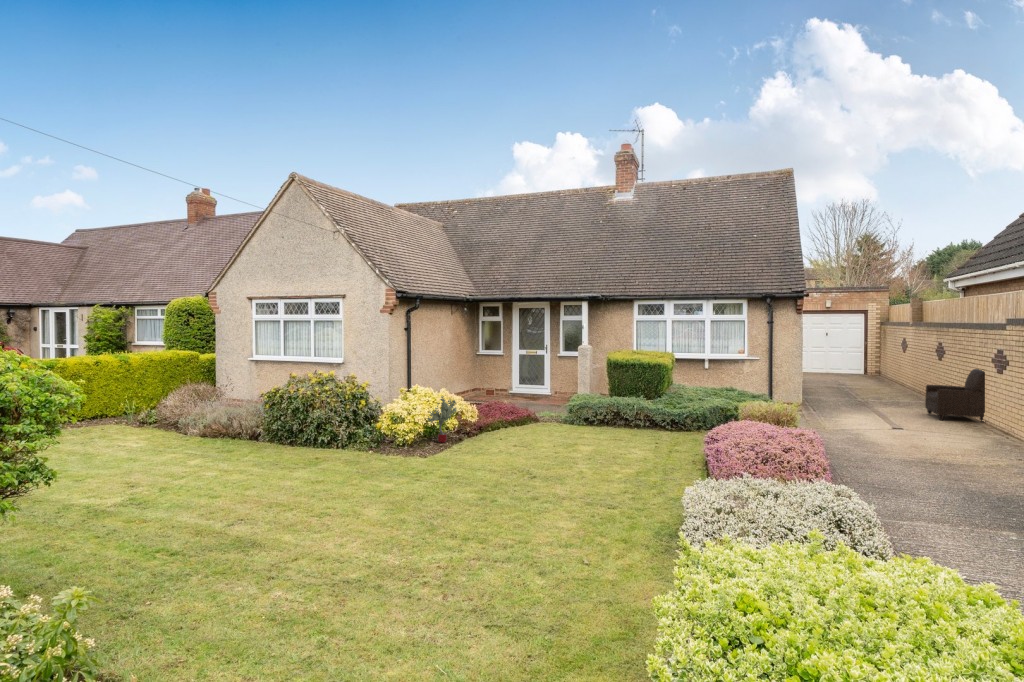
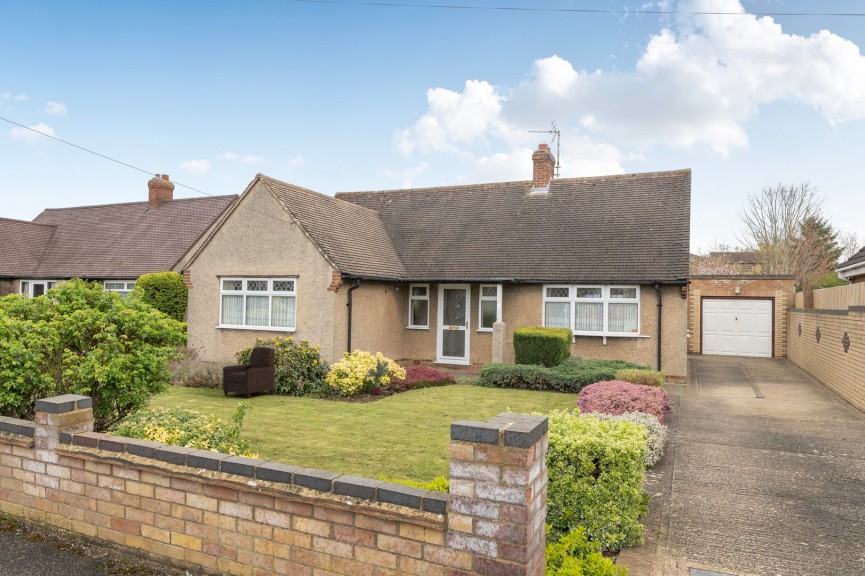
chair: present [925,369,985,423] -> present [223,347,275,399]

